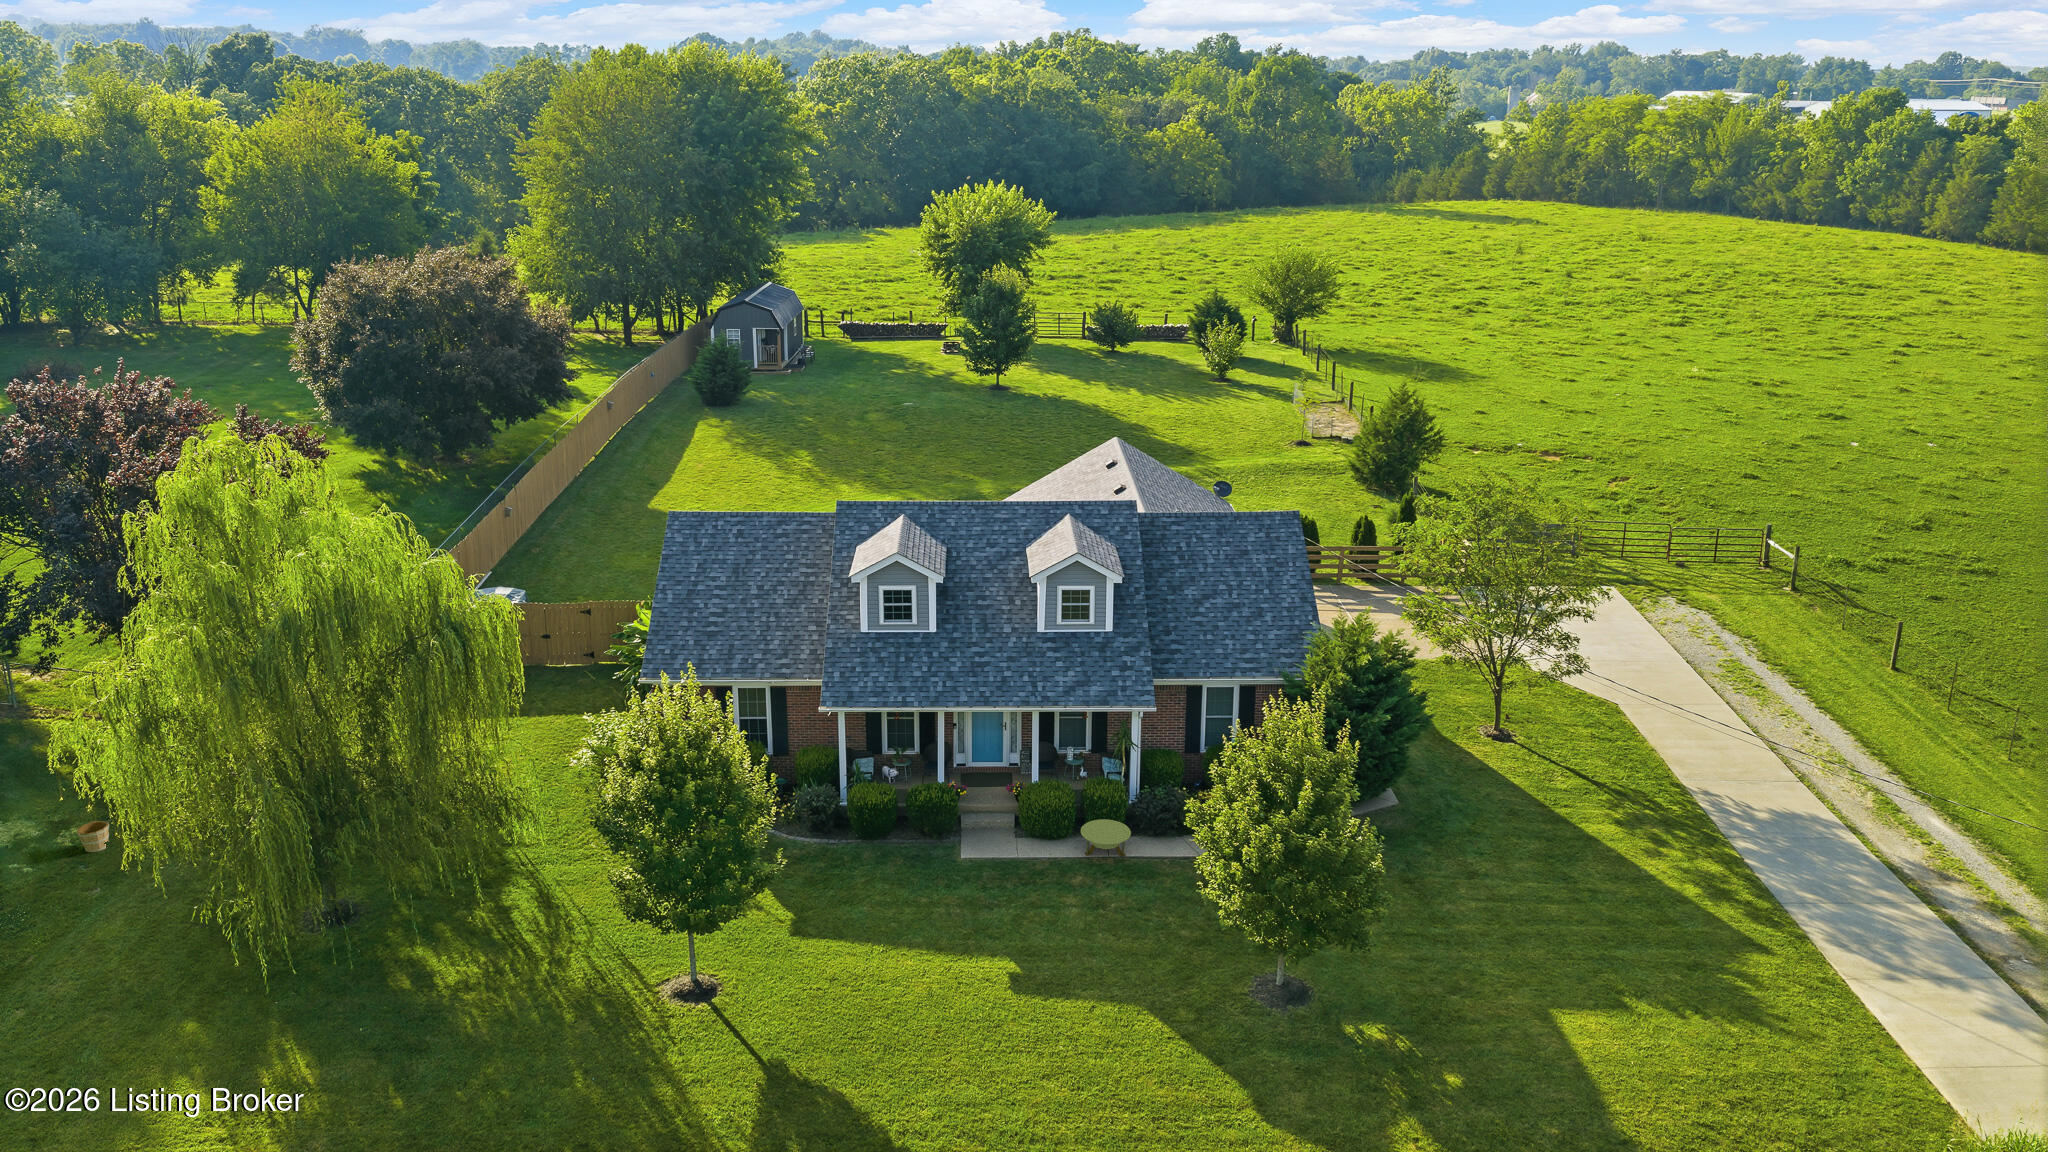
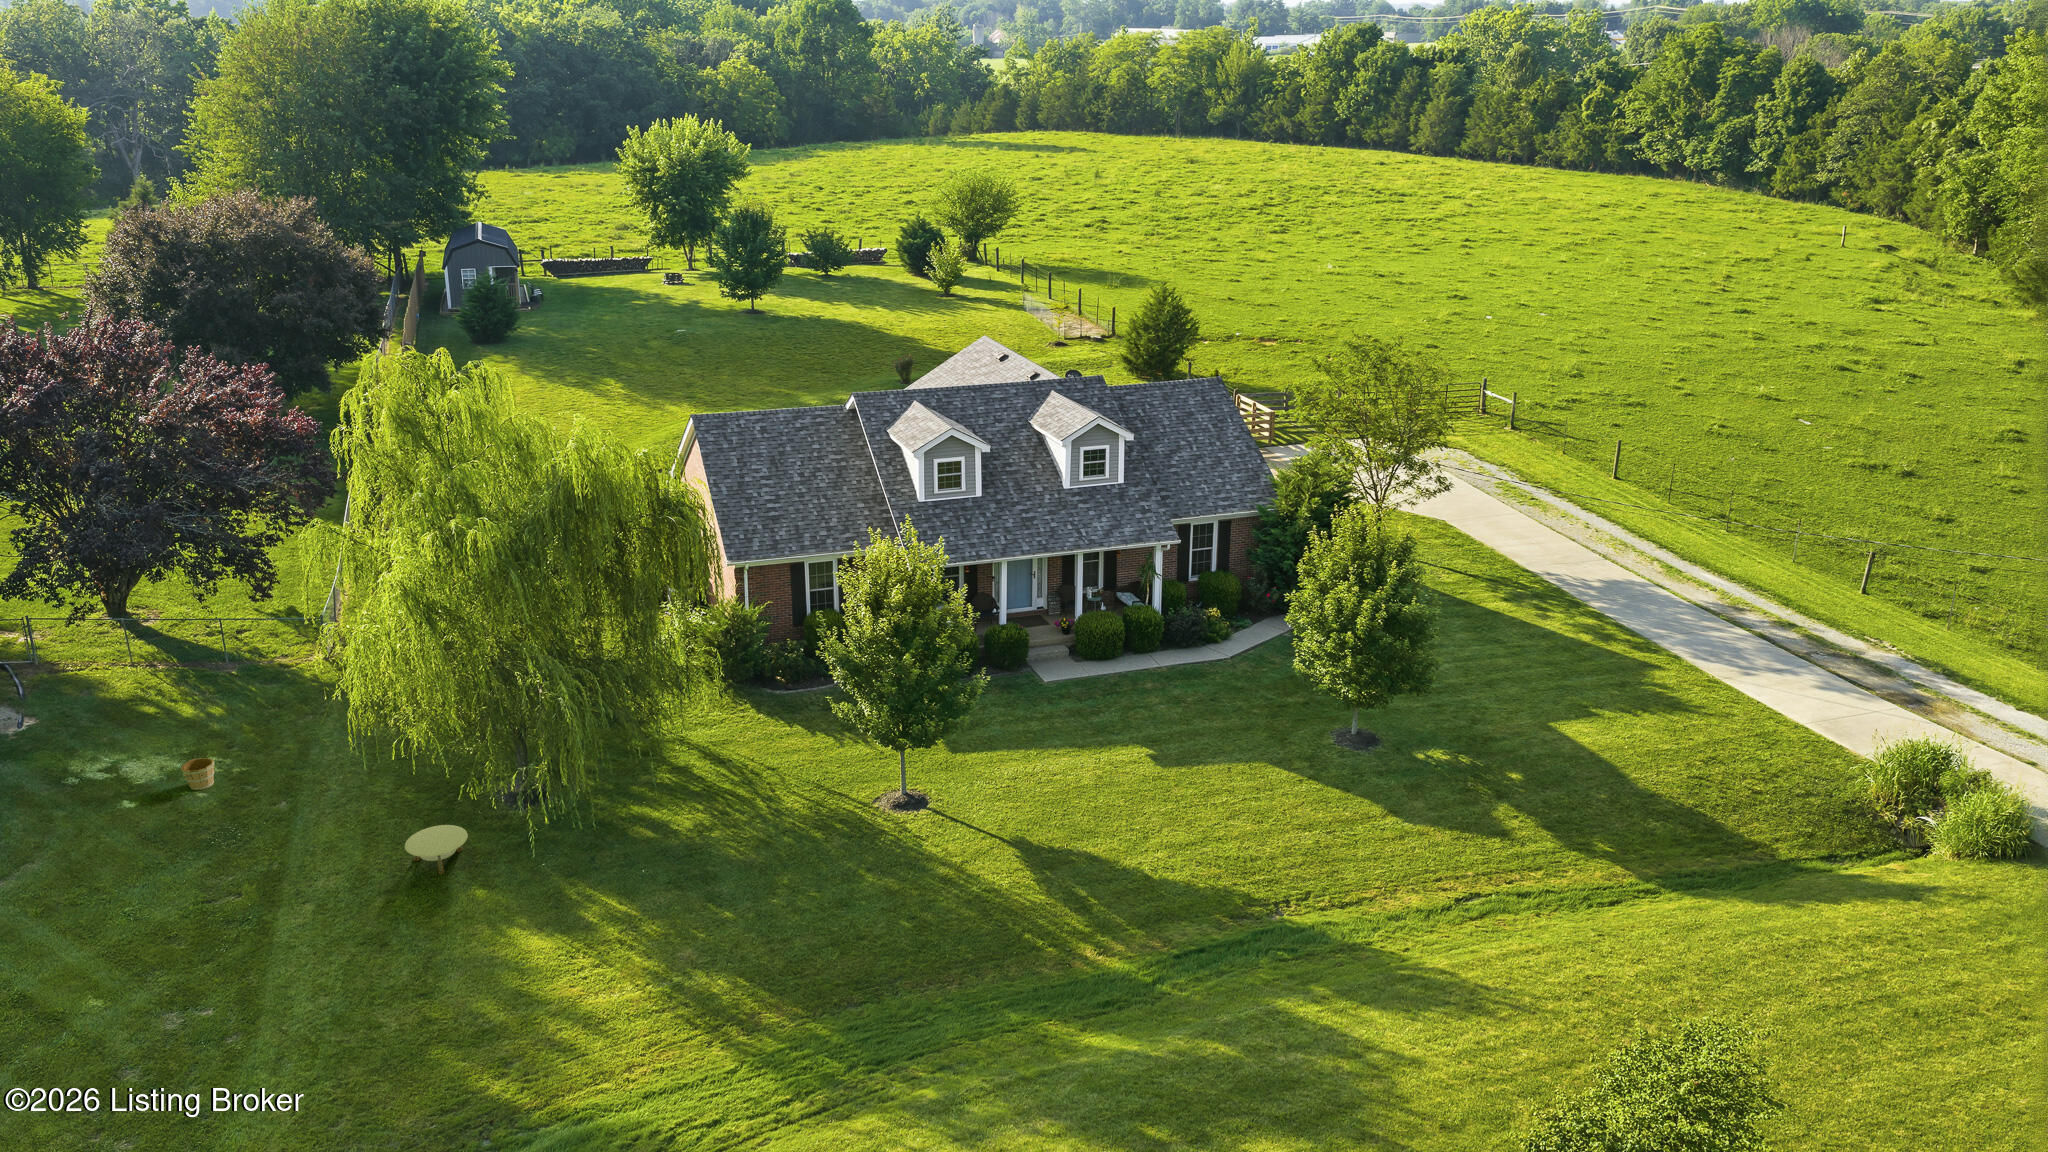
round table: present [1081,819,1131,857] -> present [405,825,468,874]

